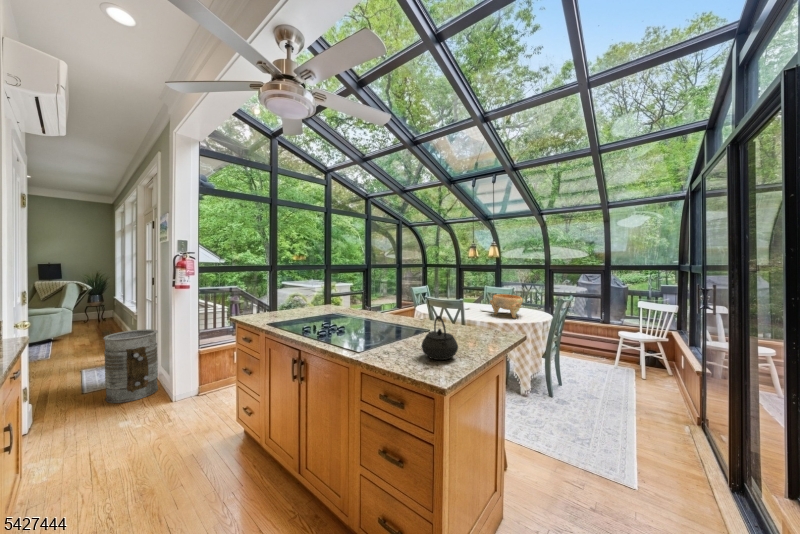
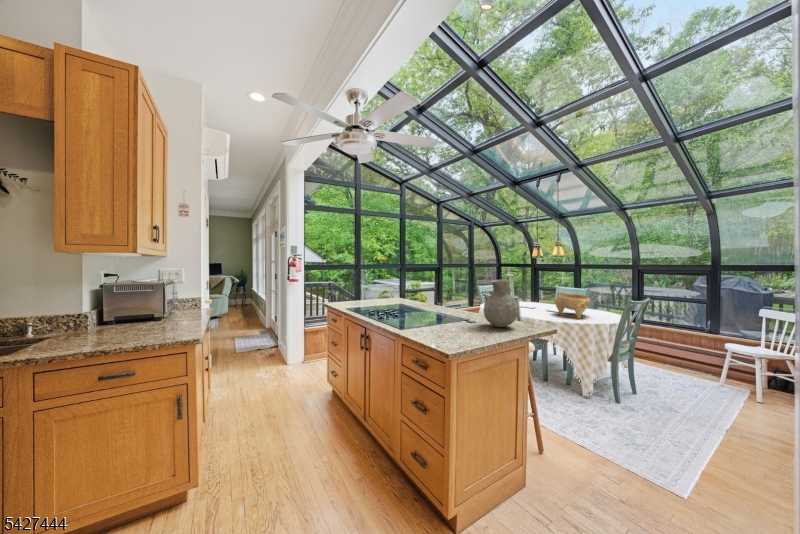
vase: none [452,283,492,338] -> present [483,279,519,327]
kettle: present [421,316,458,360] -> none [446,304,475,339]
trash can: present [103,329,158,403] -> none [246,311,278,362]

